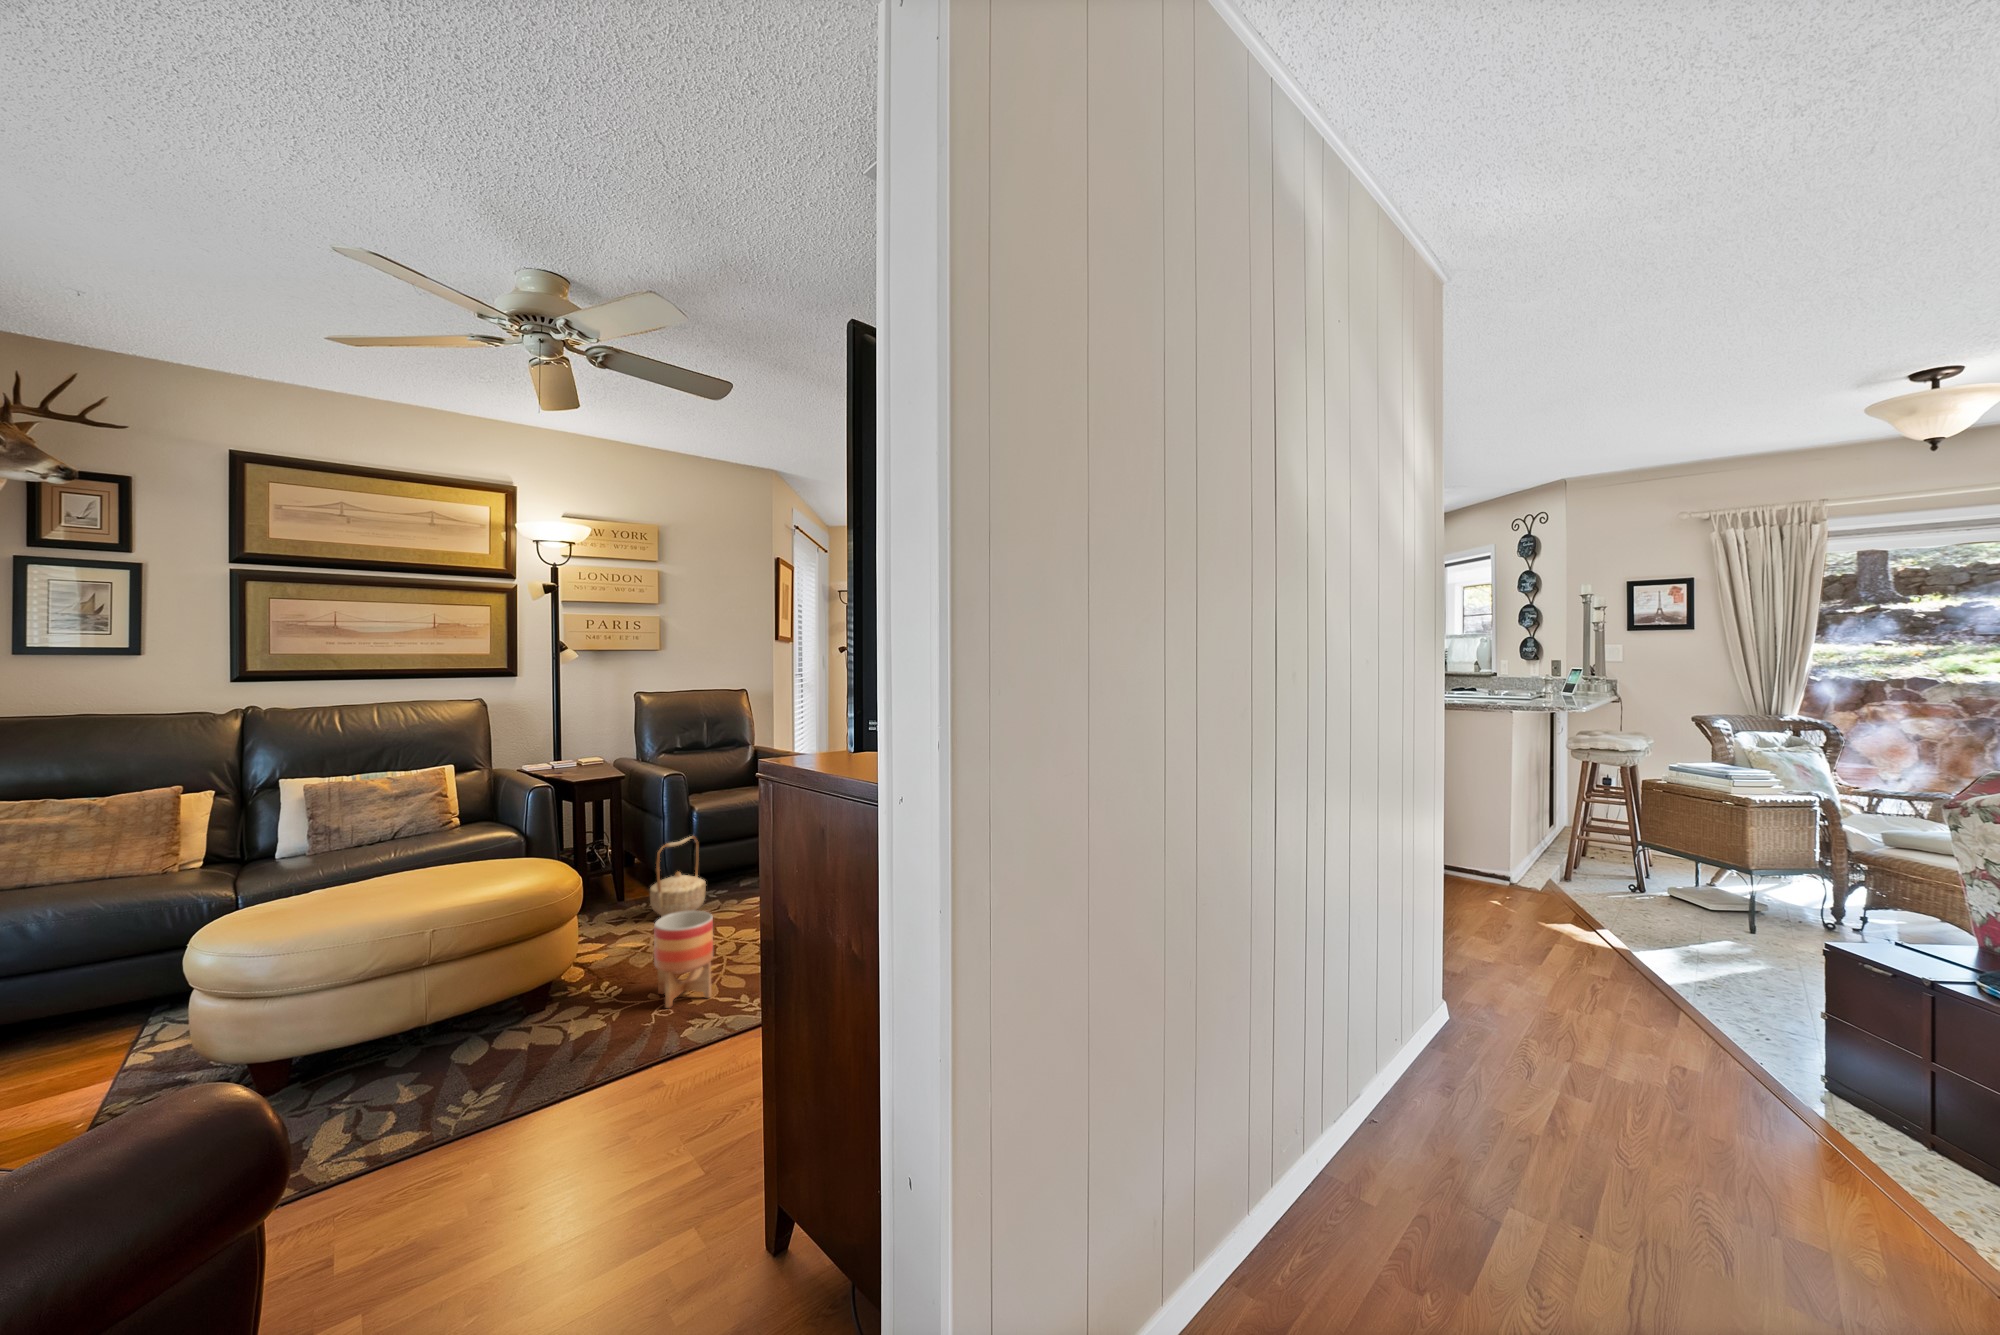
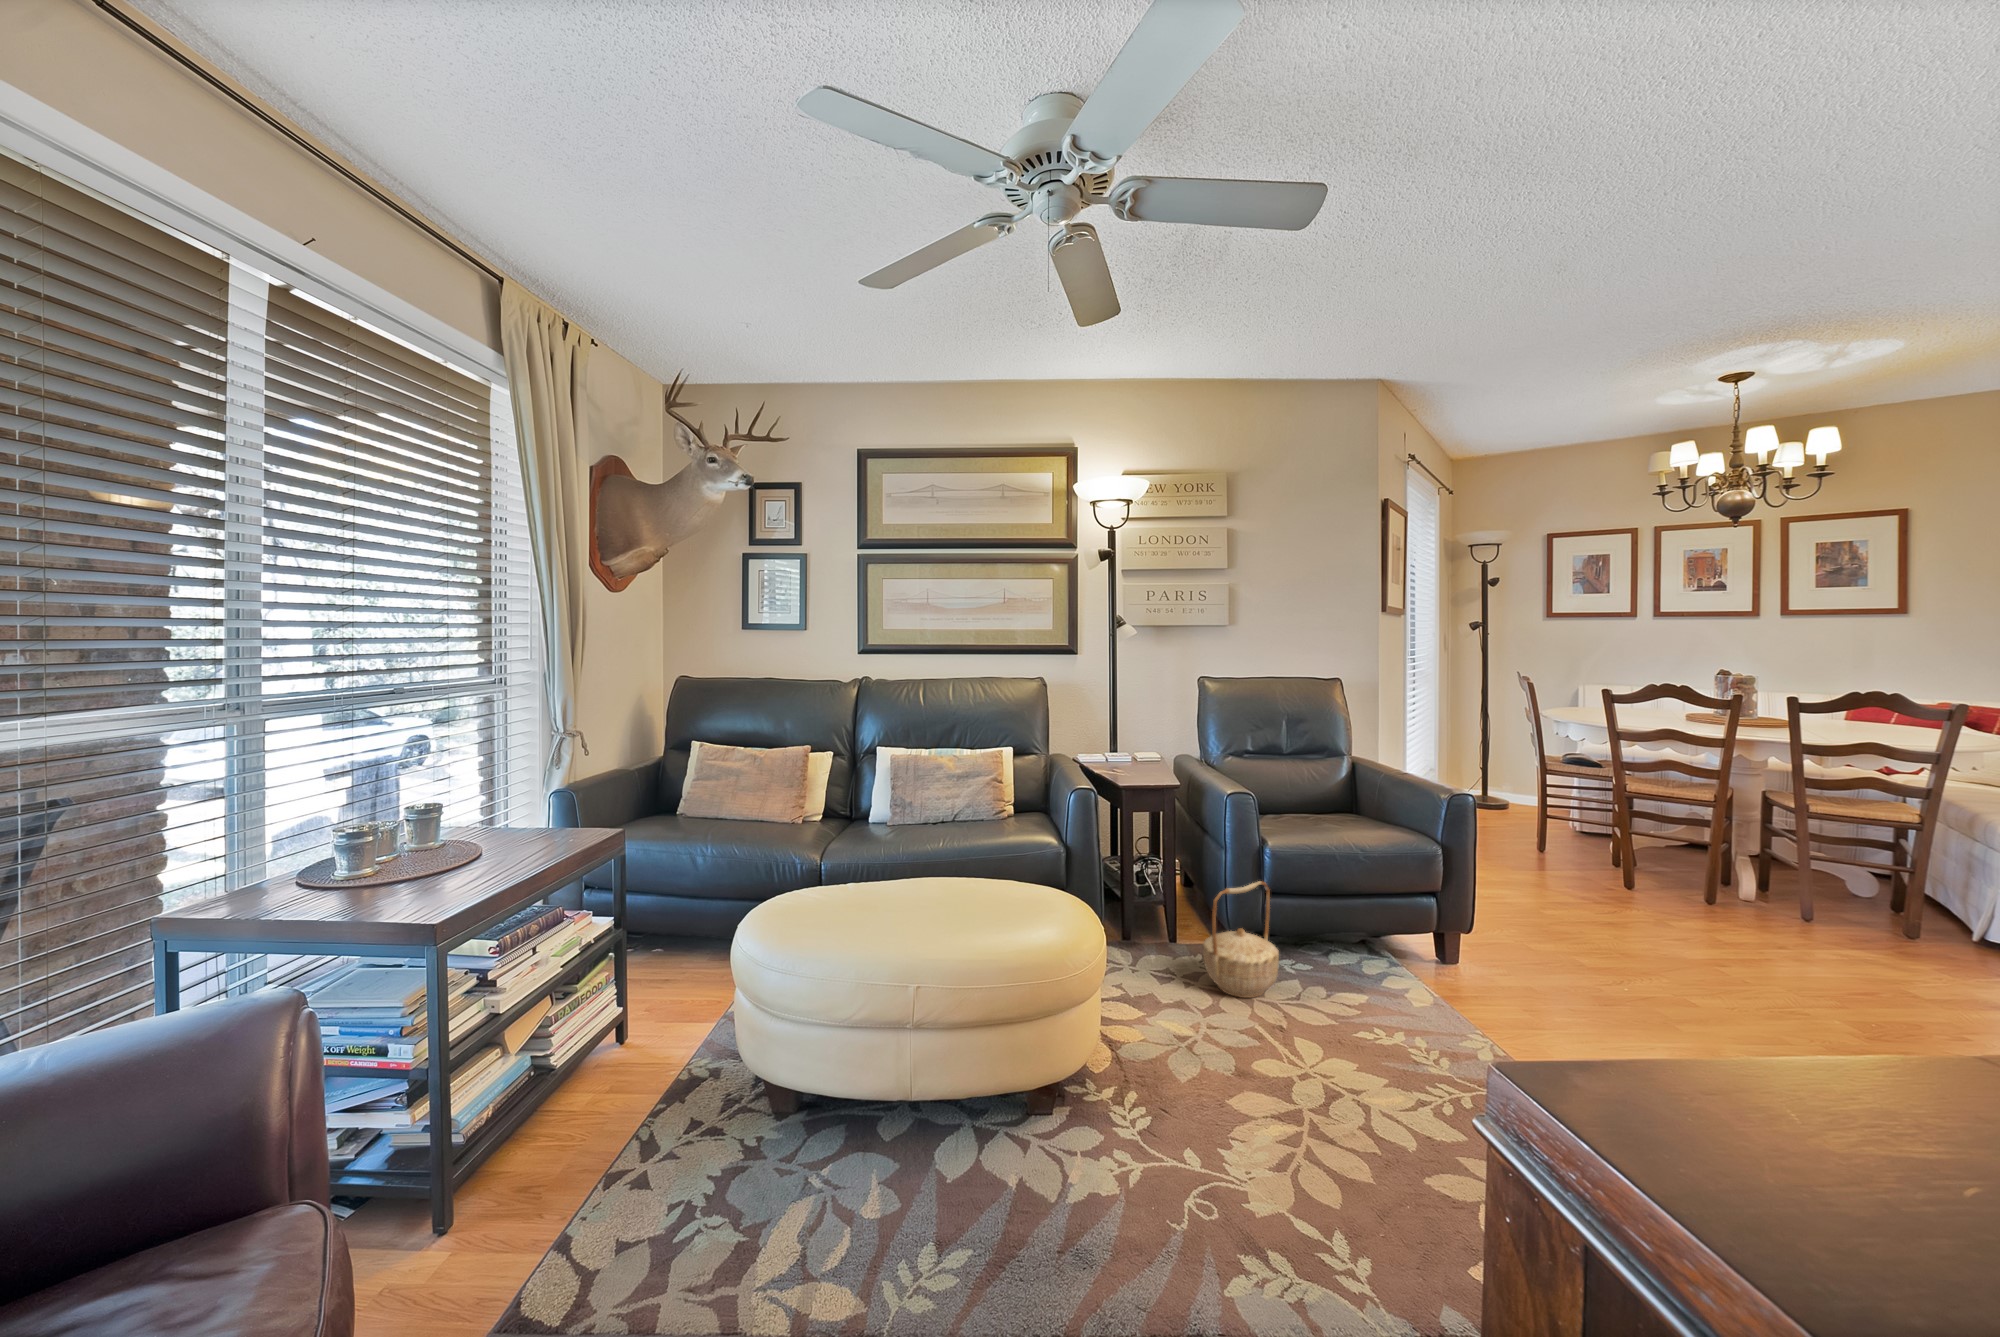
planter: present [654,911,713,1008] -> none [1196,1035,1291,1210]

